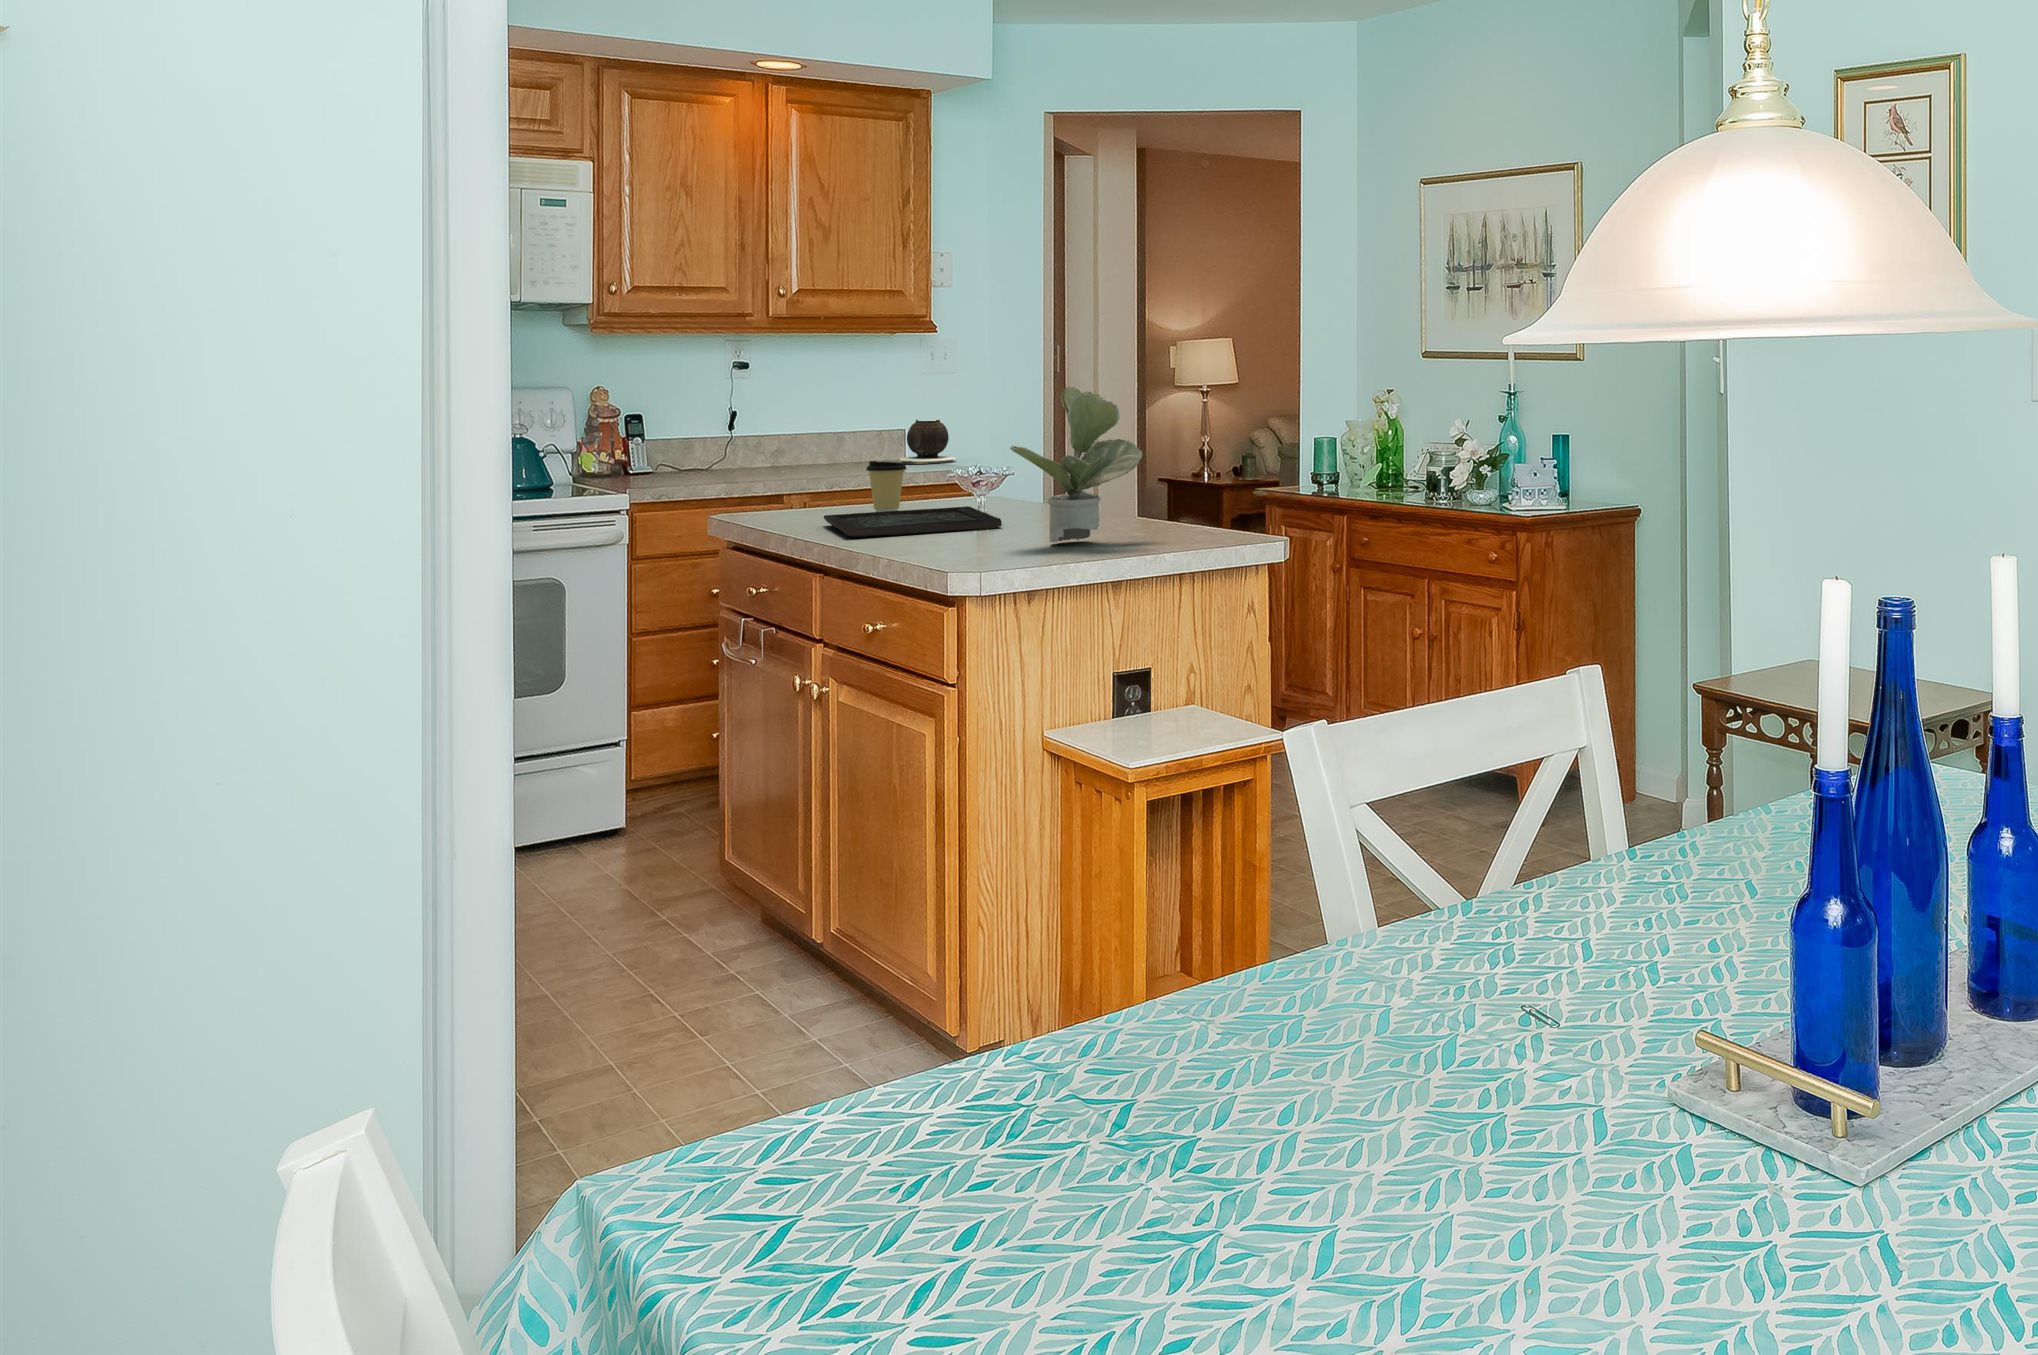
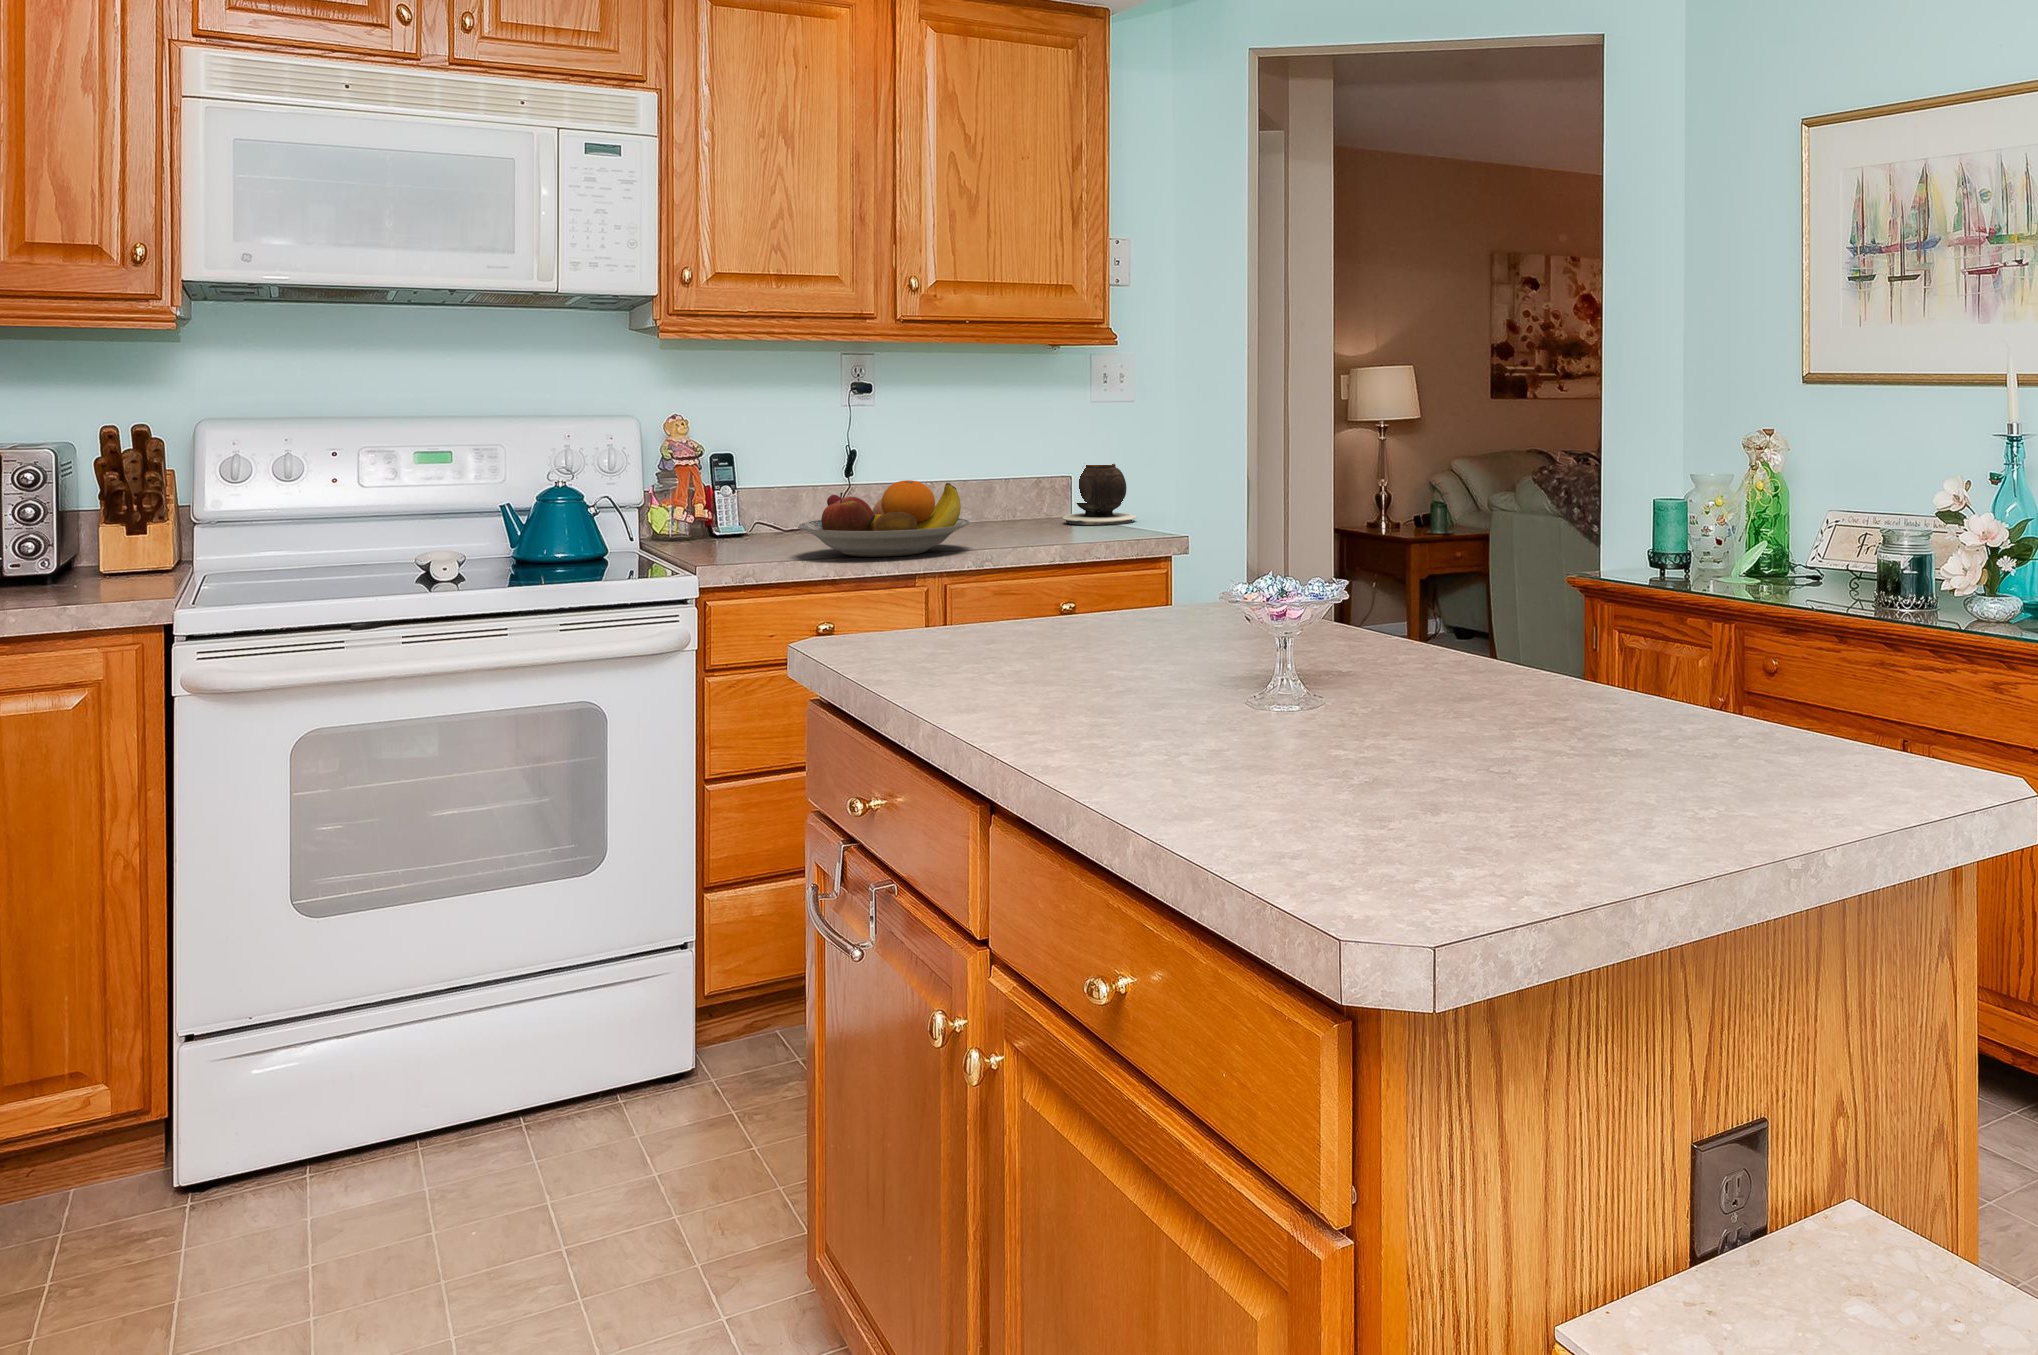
potted plant: present [1010,387,1142,542] -> none [1459,428,1753,801]
fruit bowl: none [696,431,823,483] -> present [798,480,970,557]
coffee cup: present [866,461,907,512] -> none [1067,552,1135,645]
tray: present [824,506,1002,537] -> none [1006,644,1357,734]

